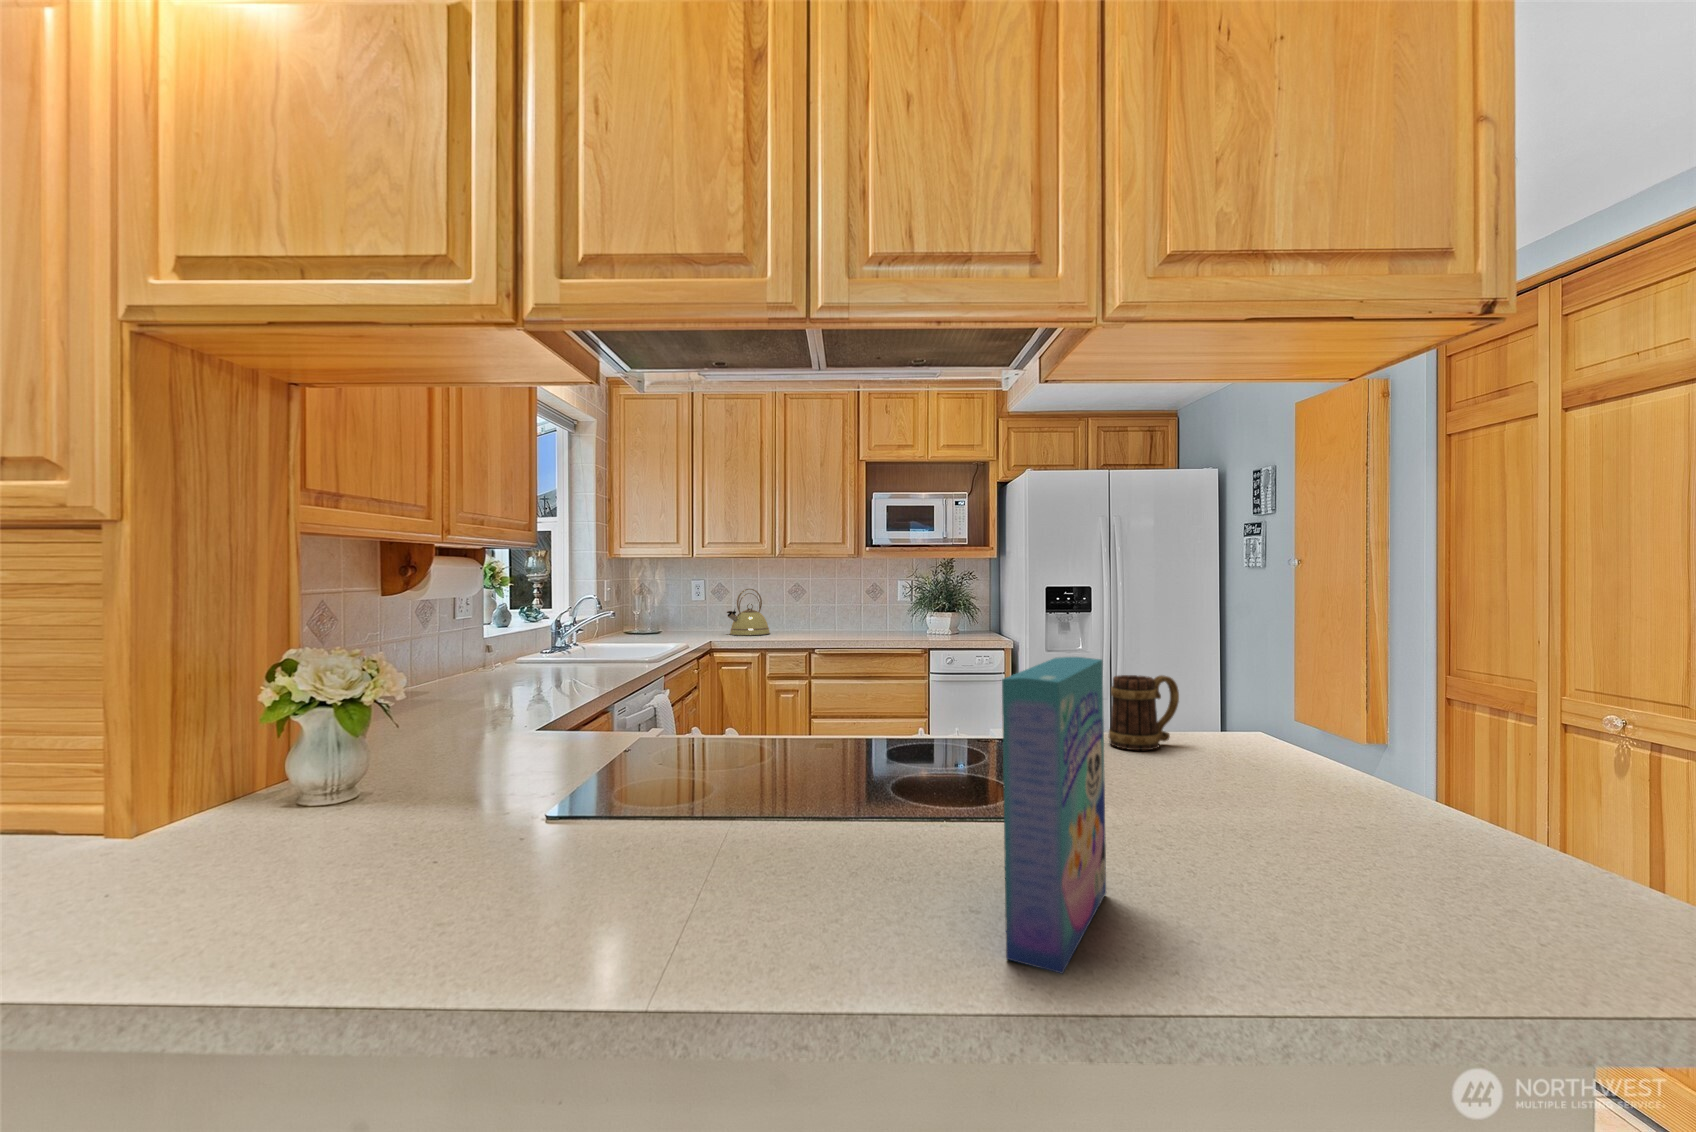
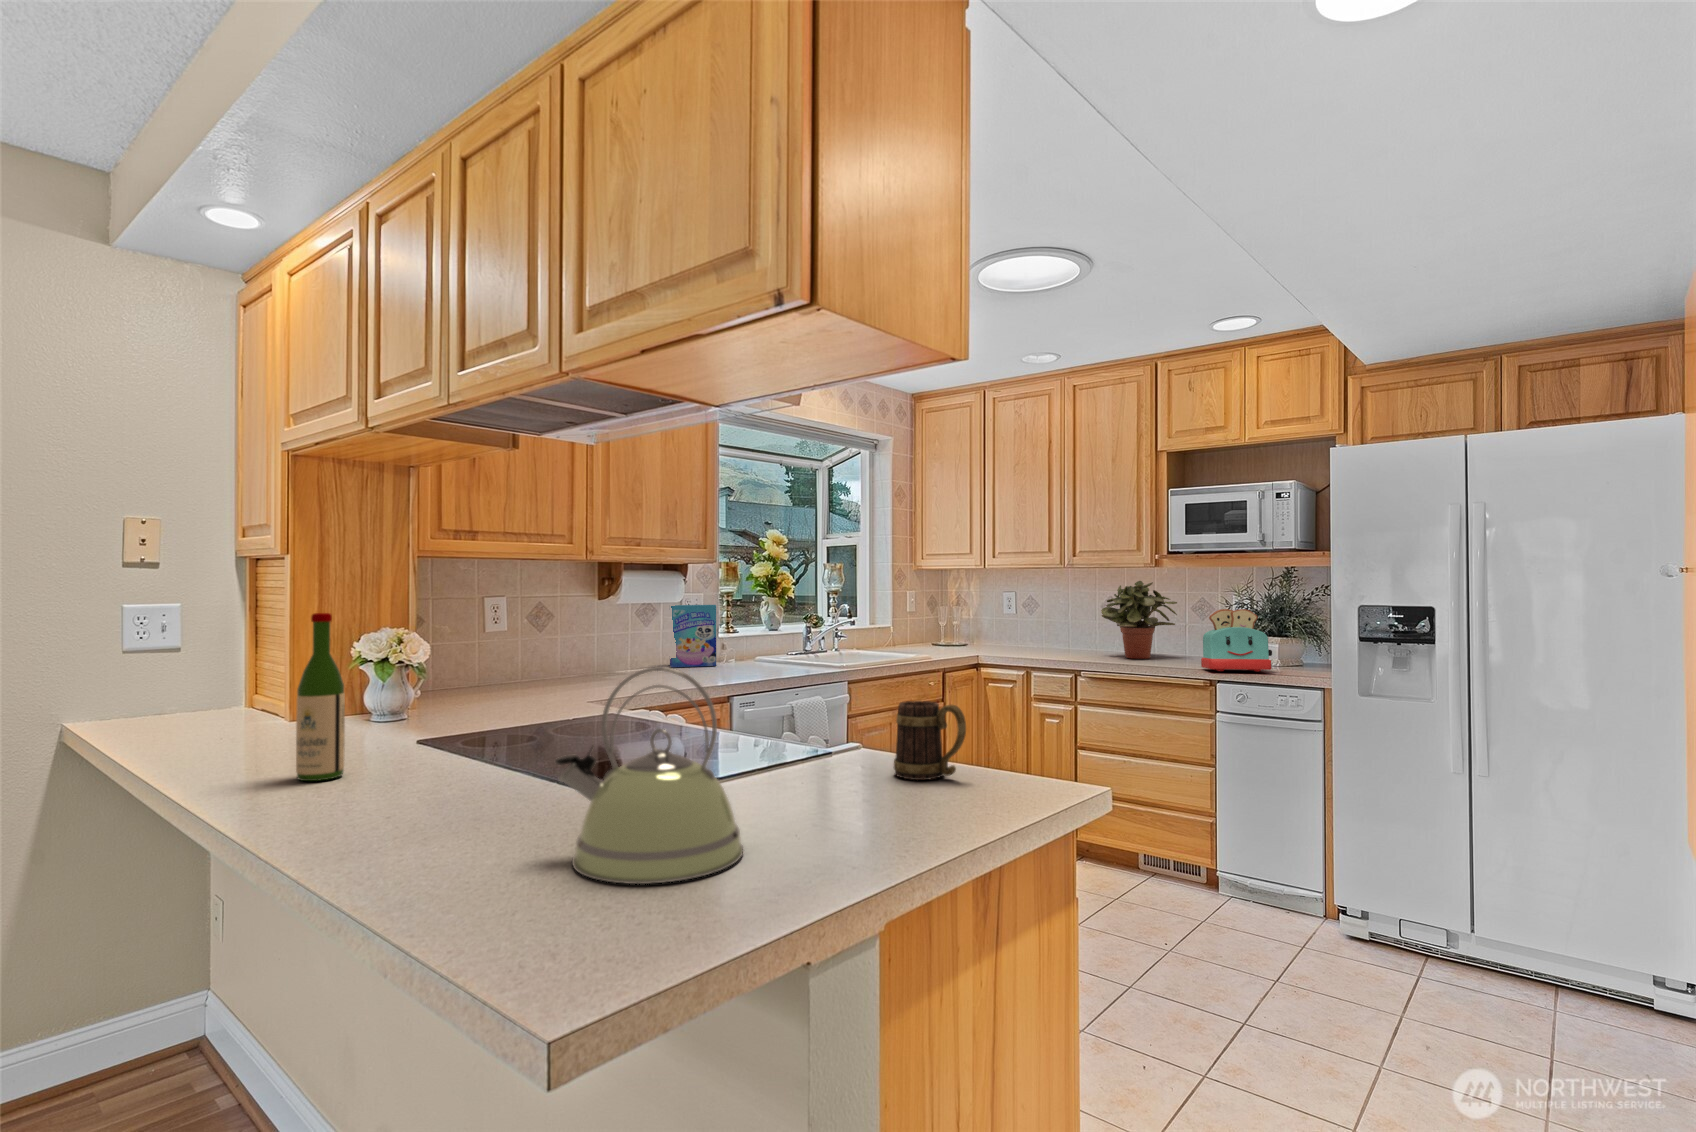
potted plant: none [816,570,877,635] -> present [1101,581,1177,659]
kettle: present [727,589,770,636] -> present [555,666,743,884]
toaster: none [919,591,972,640] -> present [1201,609,1272,672]
wine bottle: none [539,615,621,938] -> present [296,613,345,781]
cereal box: present [1002,657,1106,974] -> present [670,605,716,667]

